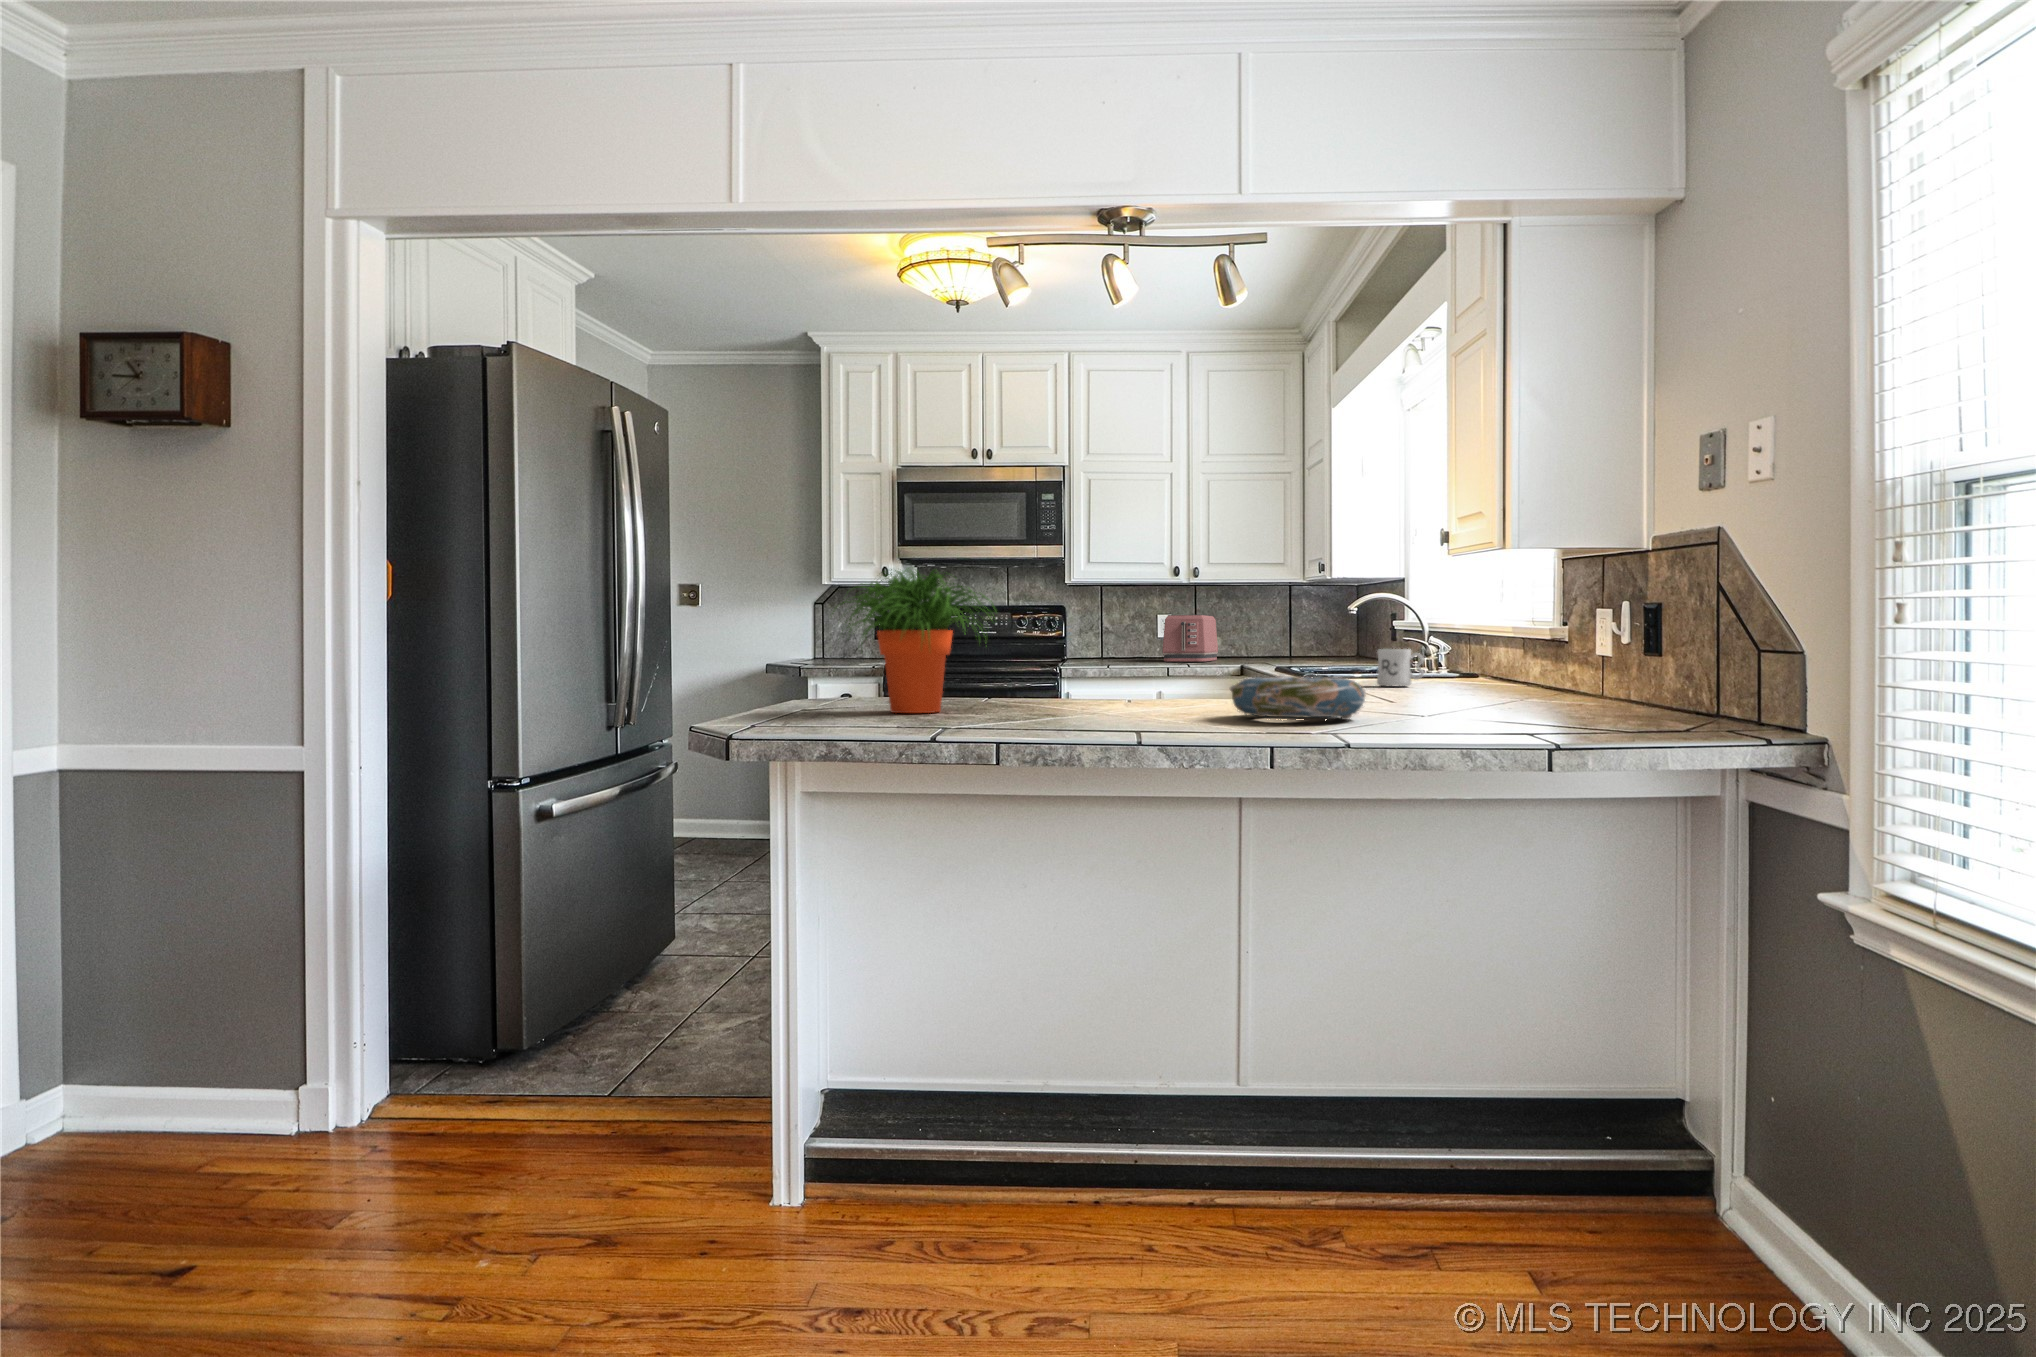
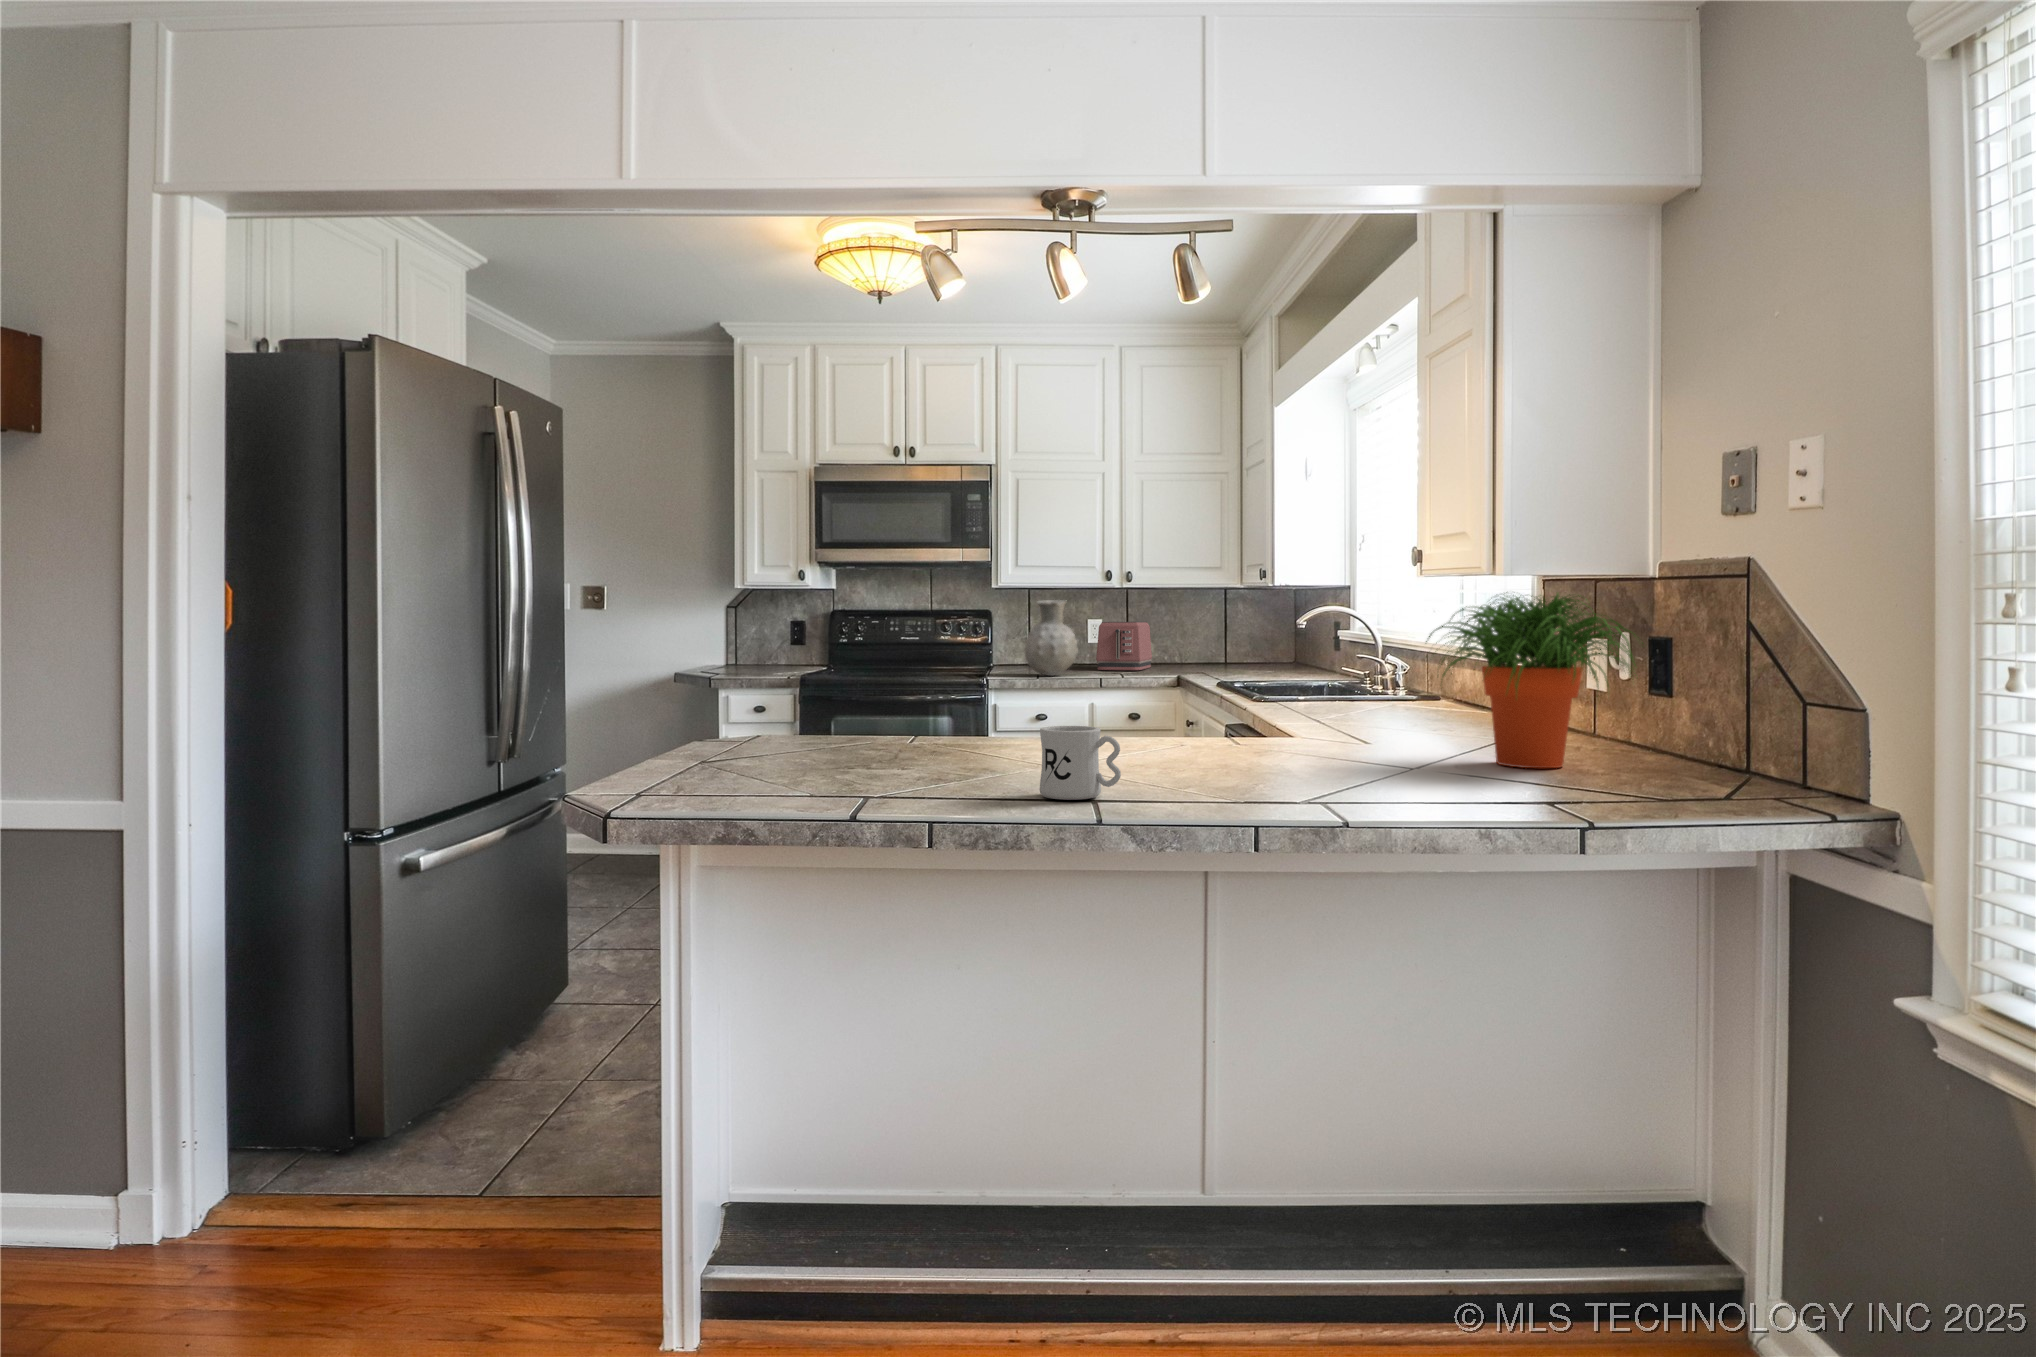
potted plant: present [833,568,991,713] -> present [1426,593,1635,768]
vase: none [1092,593,1144,665] -> present [1024,600,1078,676]
mug: present [1377,649,1424,686] -> present [1039,726,1121,800]
decorative bowl: present [1230,675,1366,720] -> none [1202,722,1360,782]

